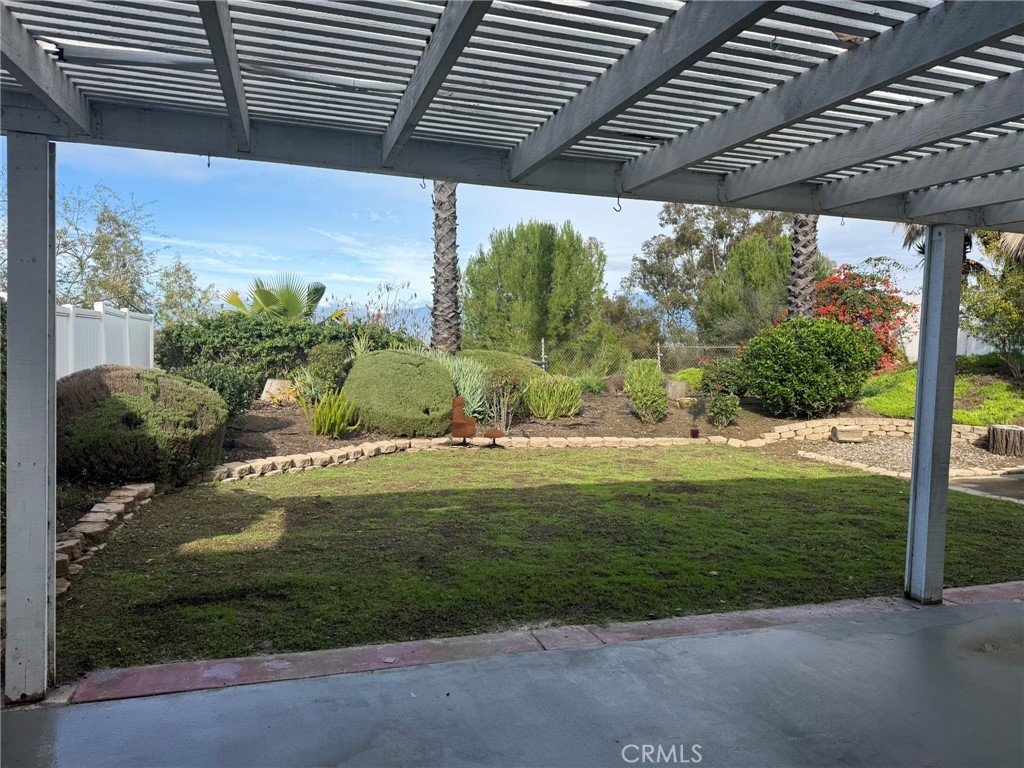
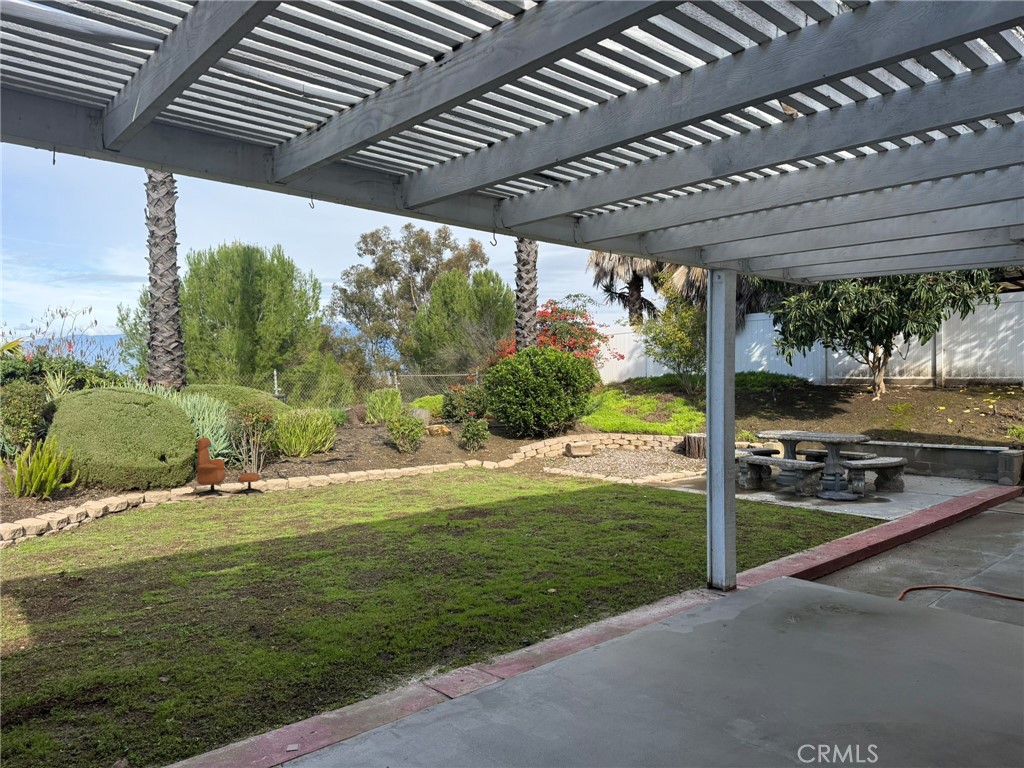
potted tree: present [687,393,711,438] -> none [437,420,463,465]

